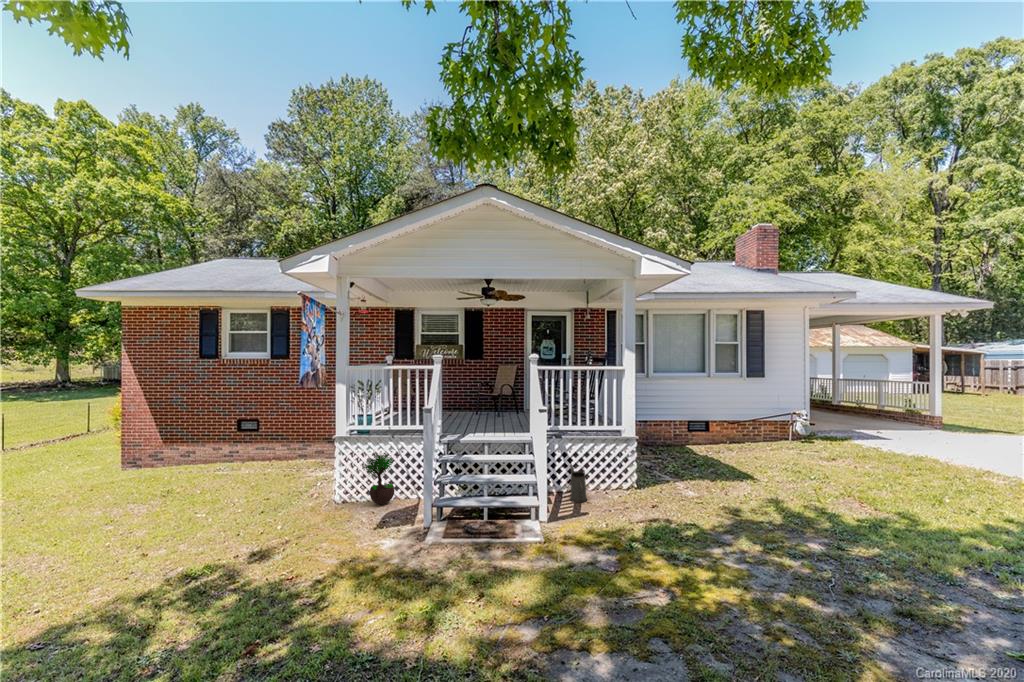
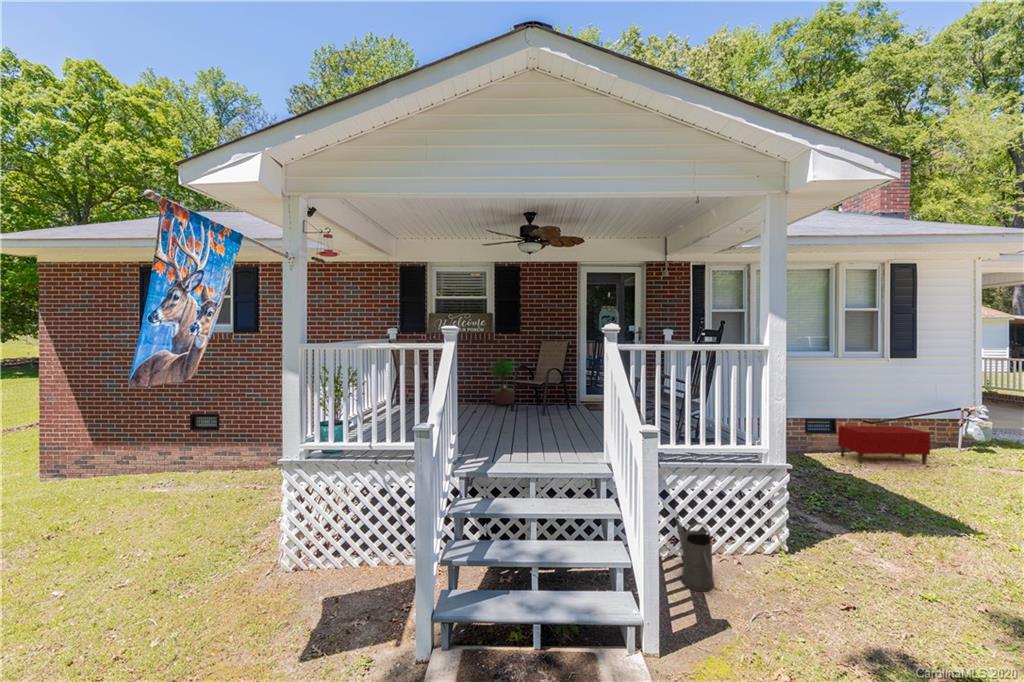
bench: none [711,422,768,448] -> present [838,426,930,464]
potted tree: present [362,453,394,504] -> present [489,358,515,405]

